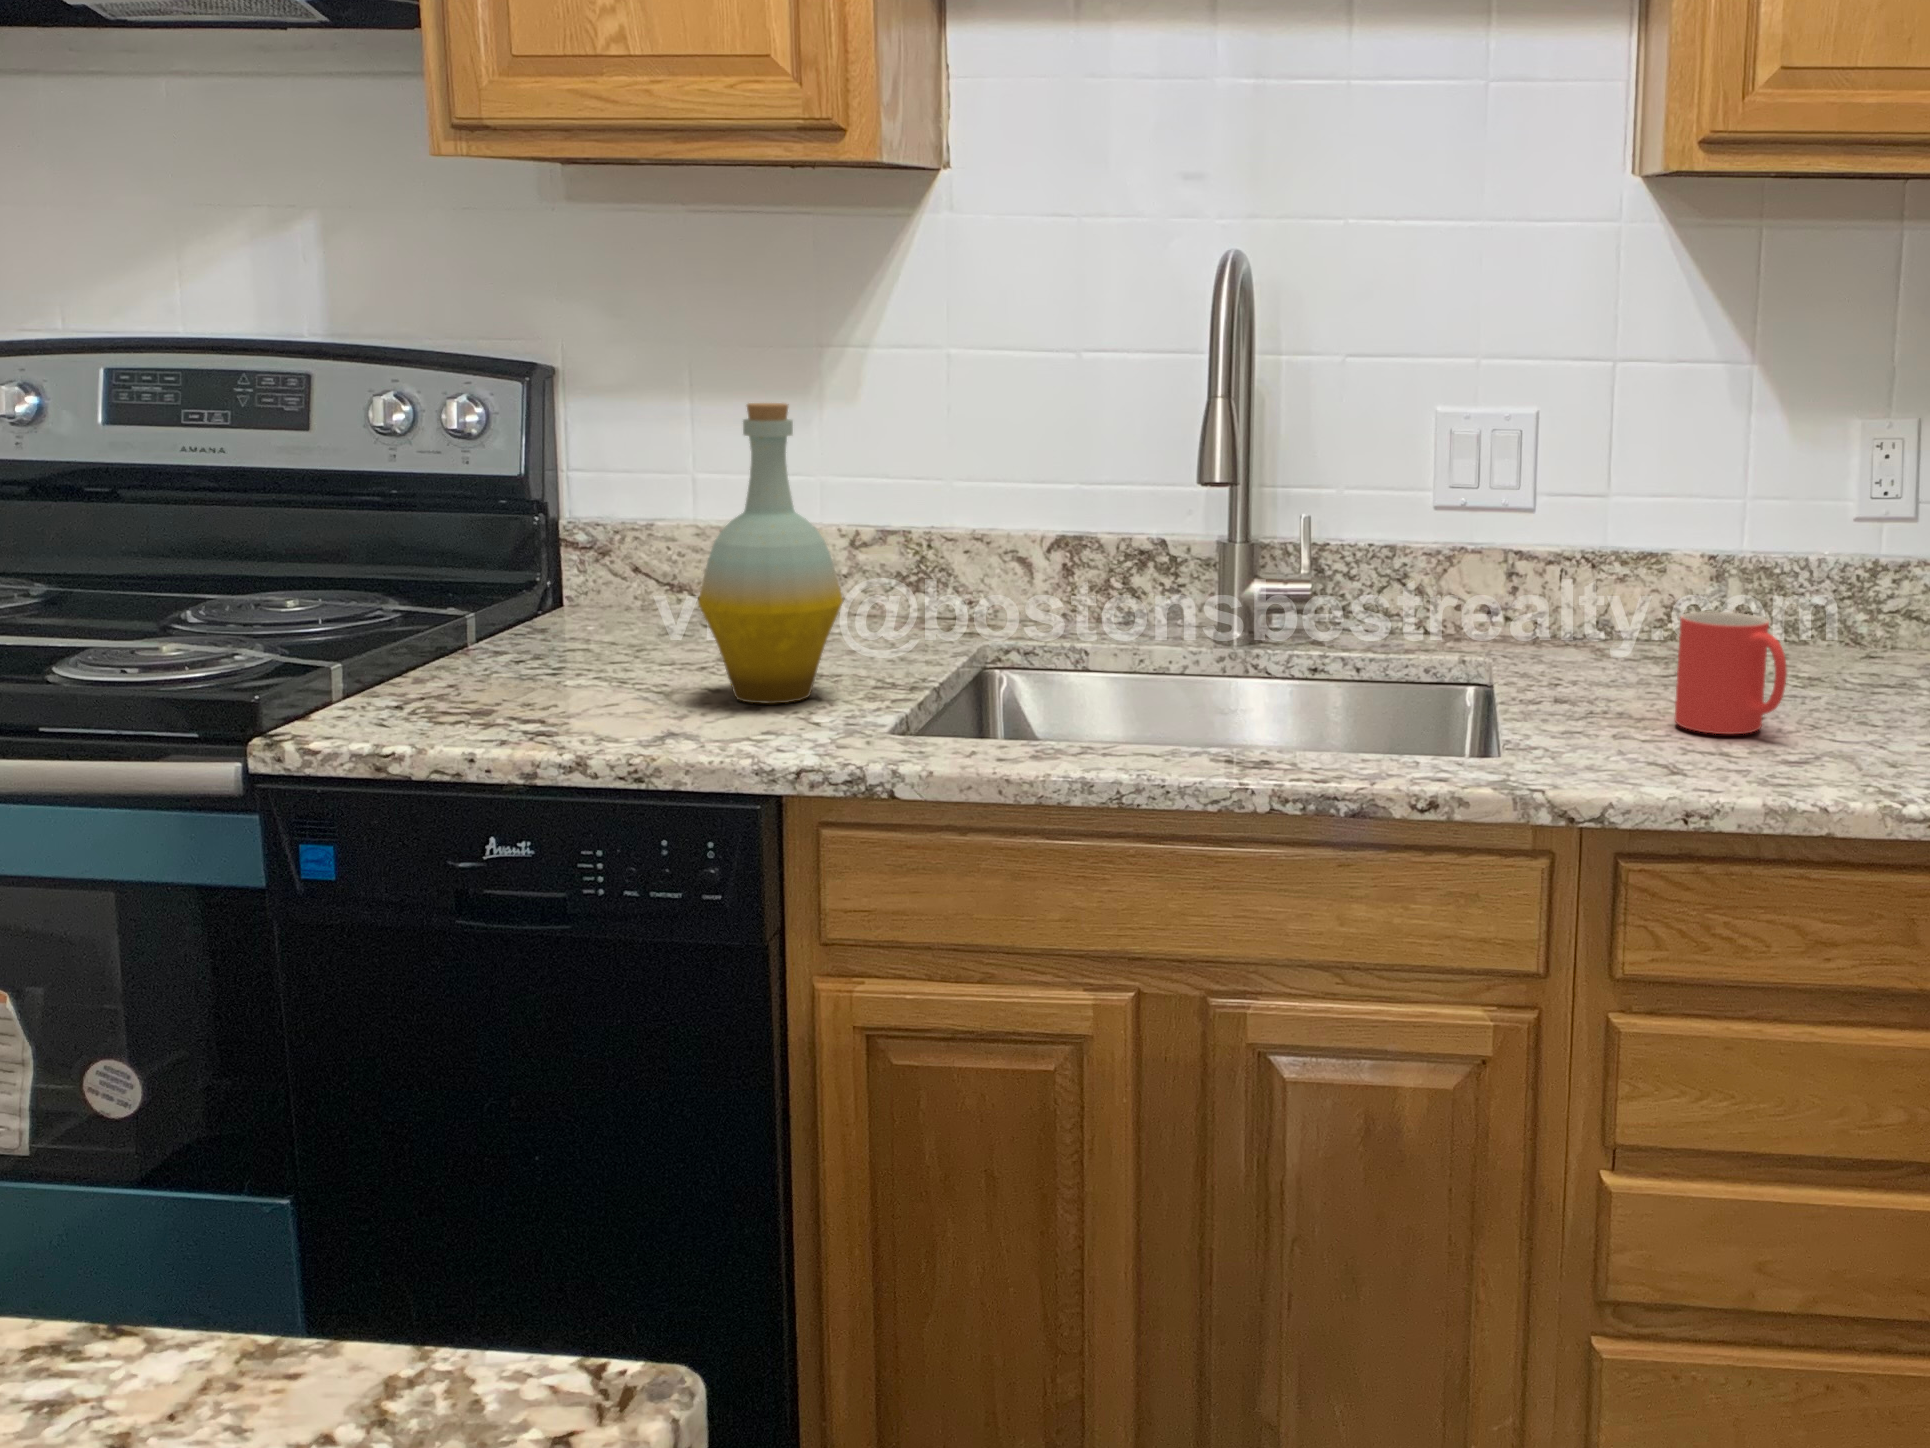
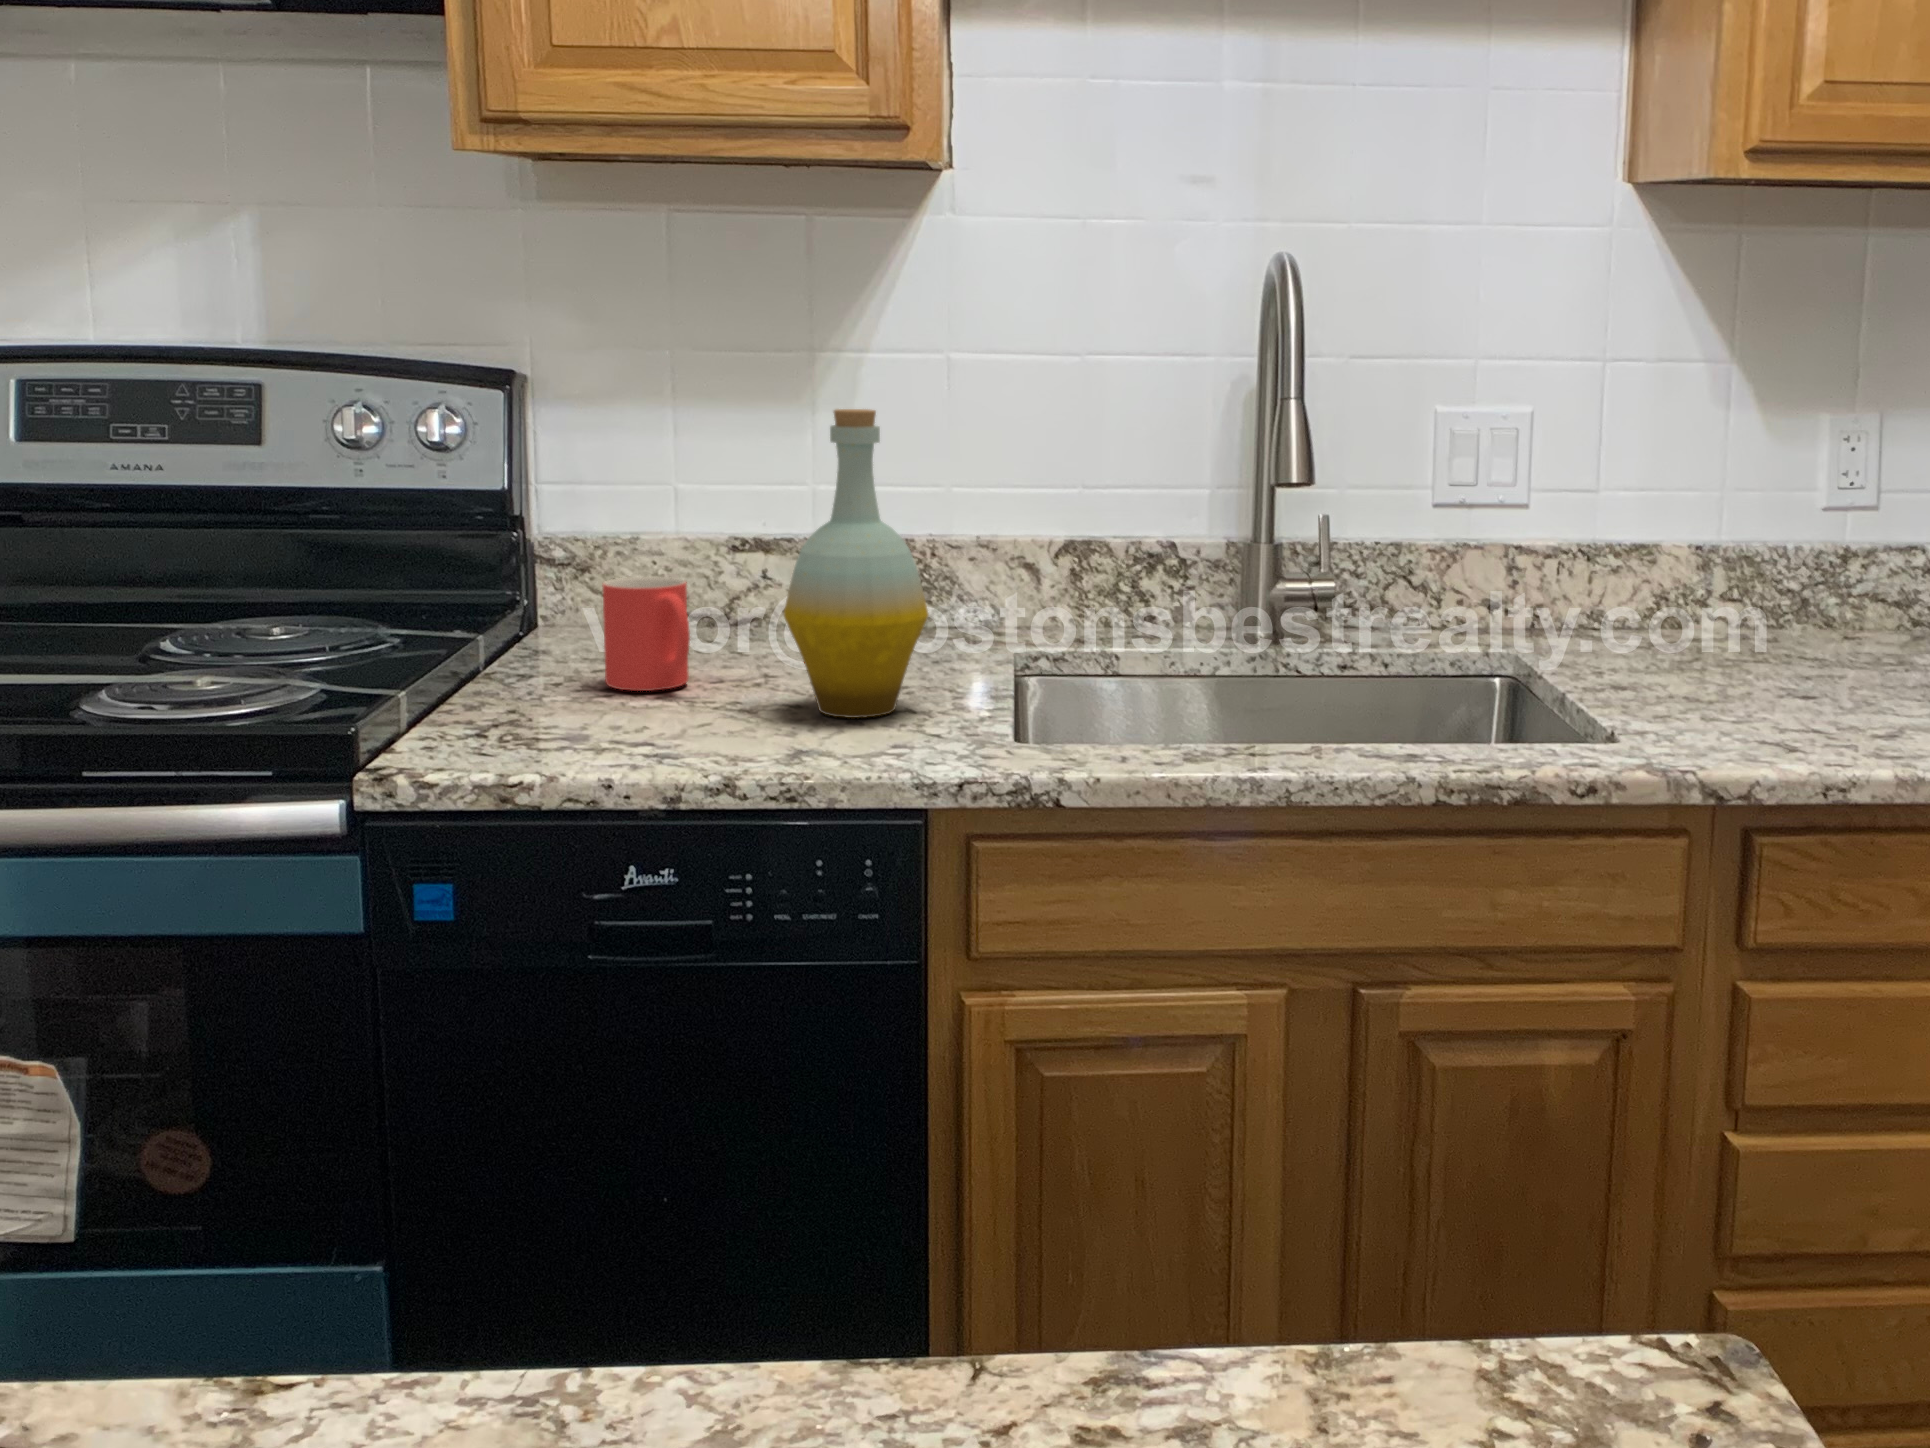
mug: present [1674,612,1787,734] -> present [602,577,690,691]

